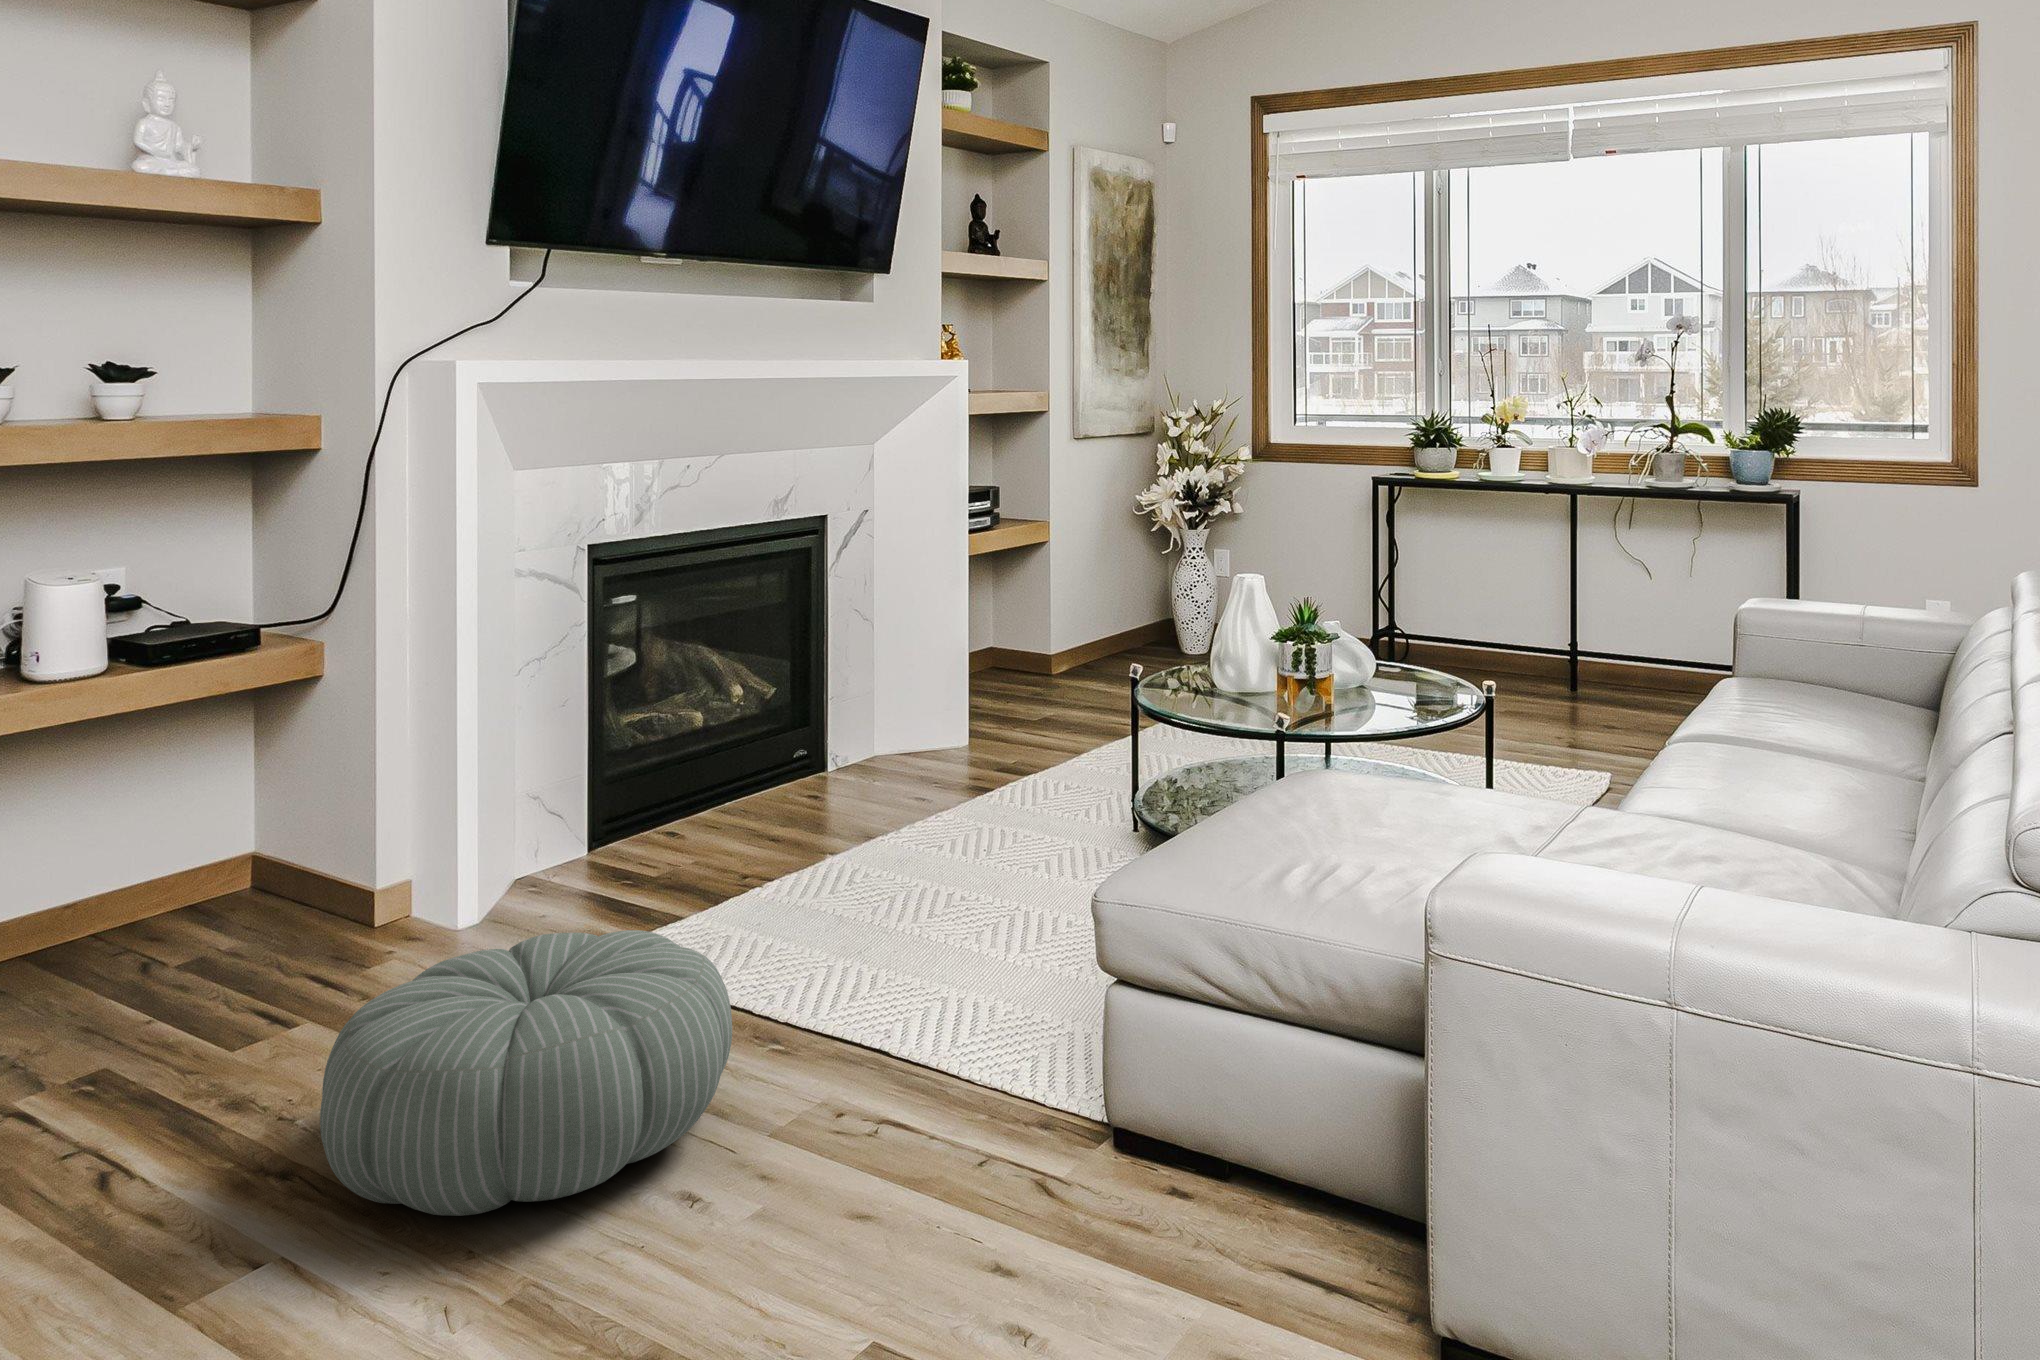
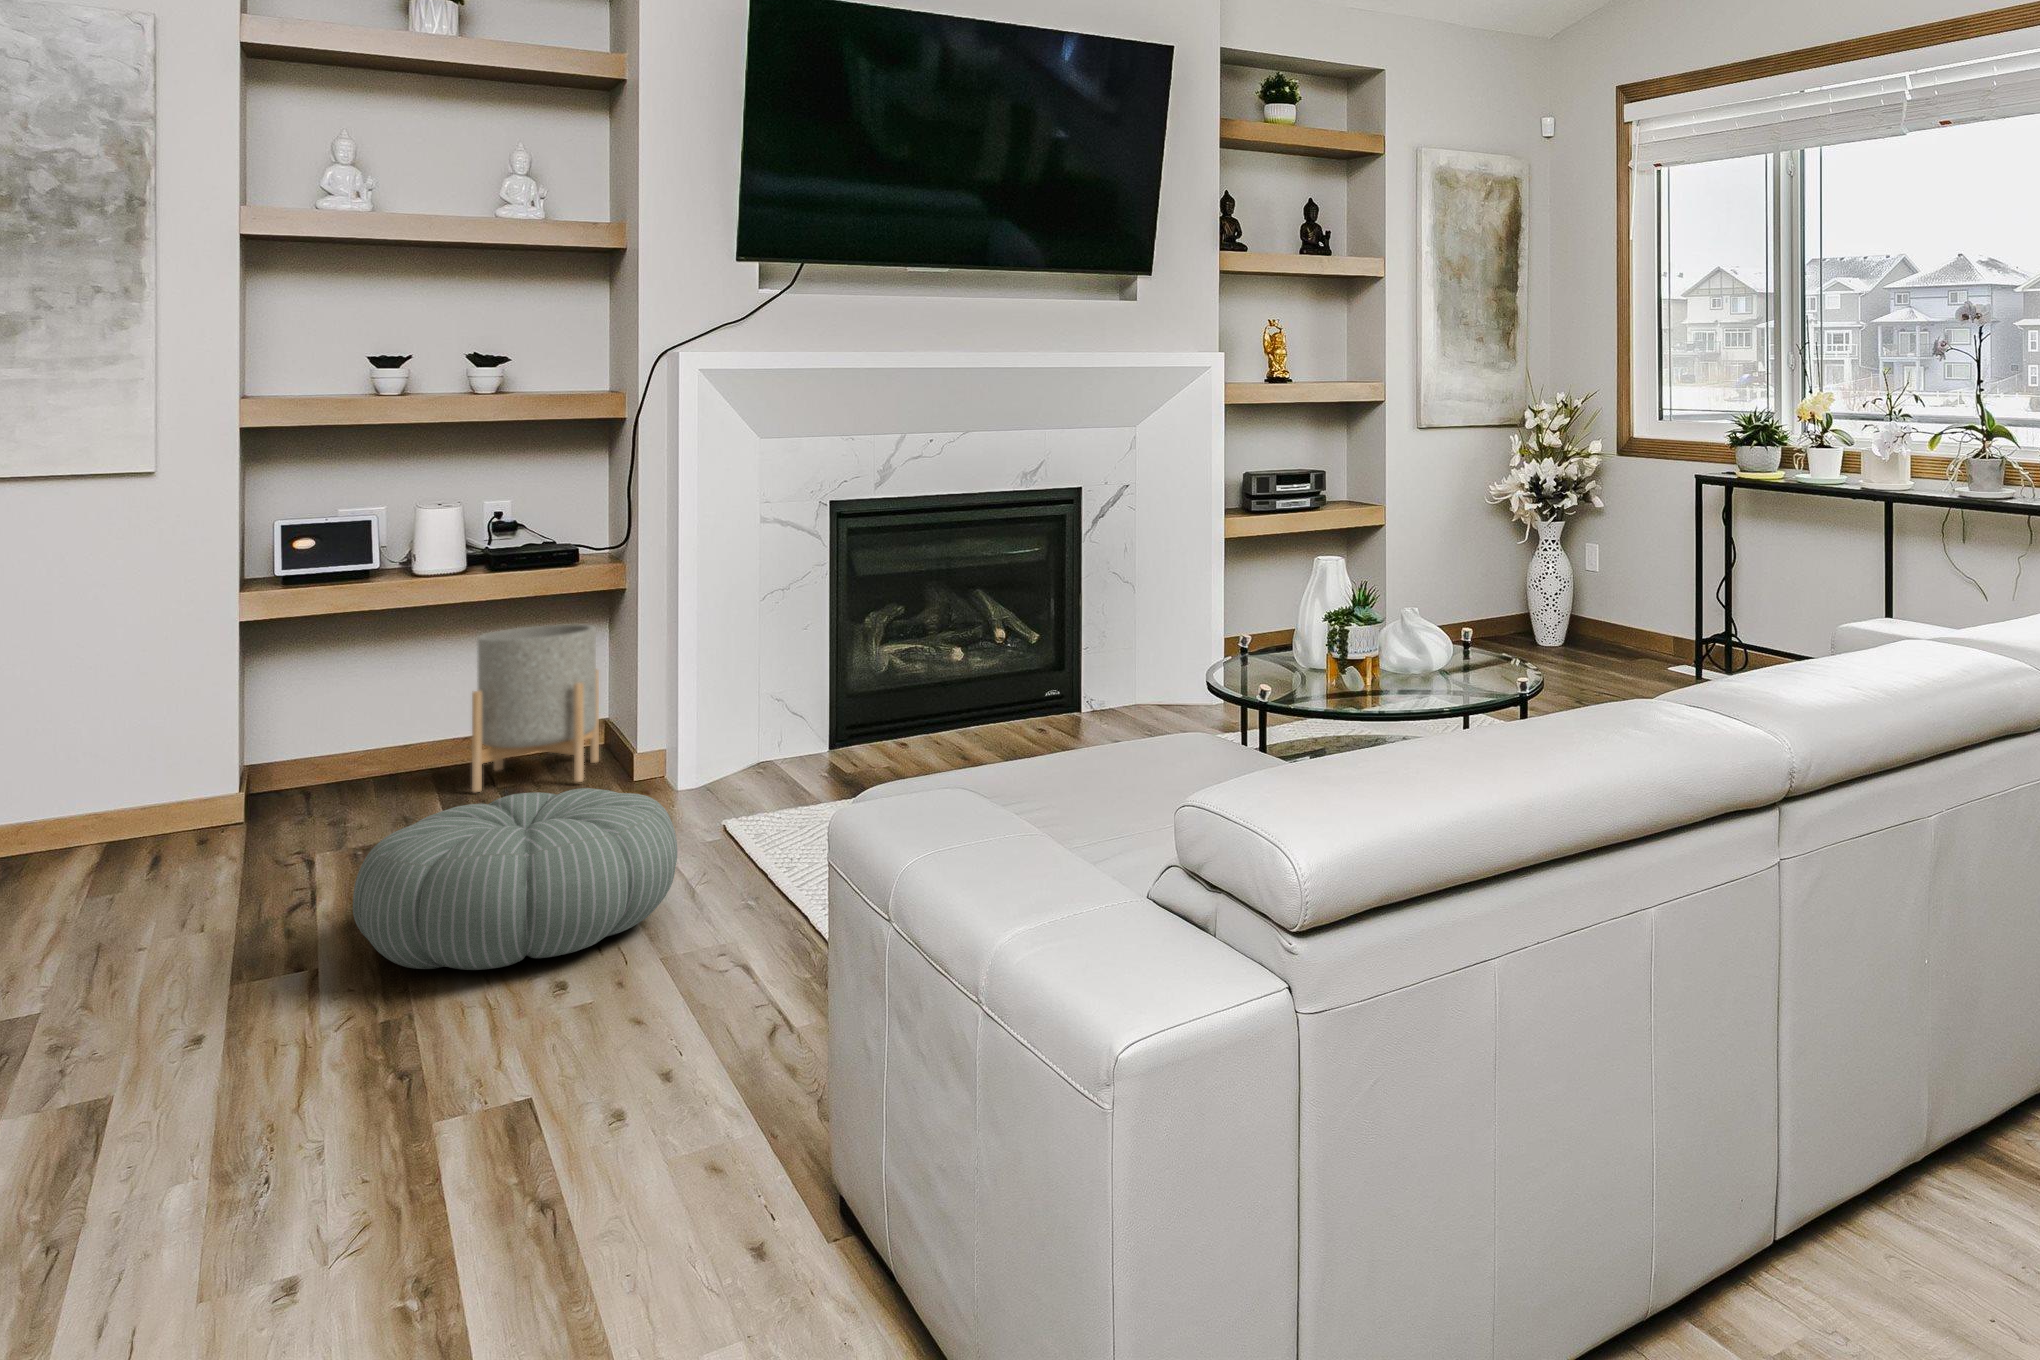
planter: none [117,728,299,978] -> present [472,624,599,792]

